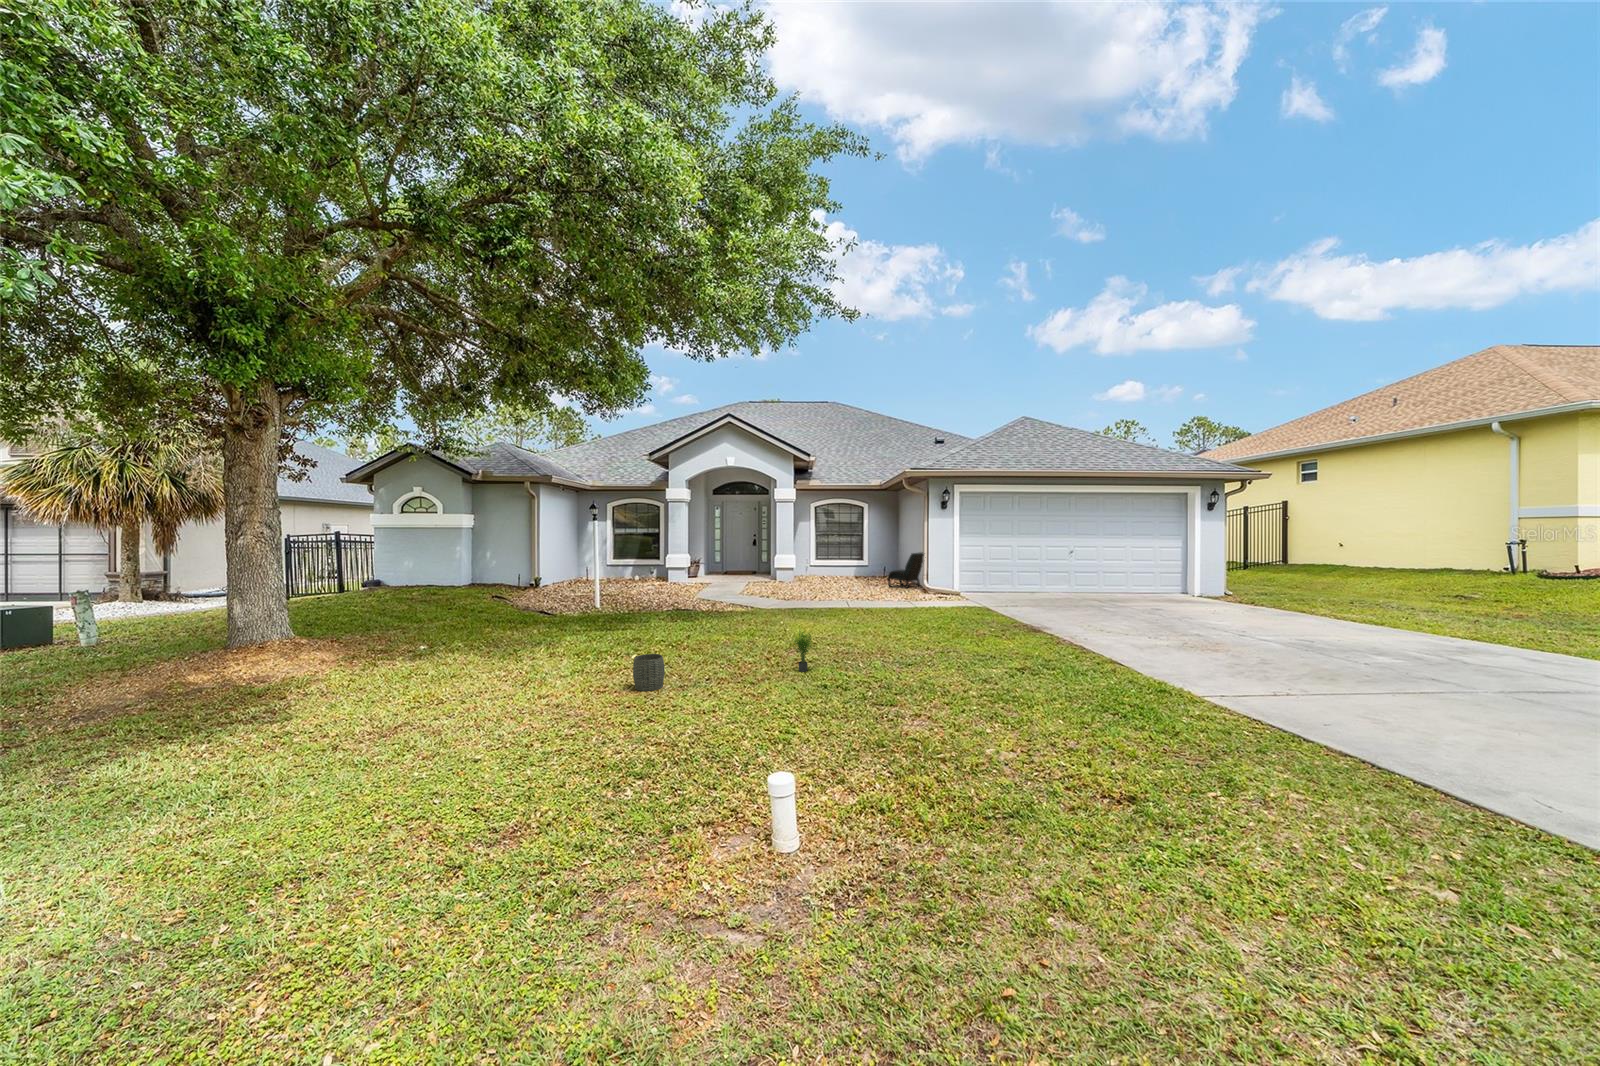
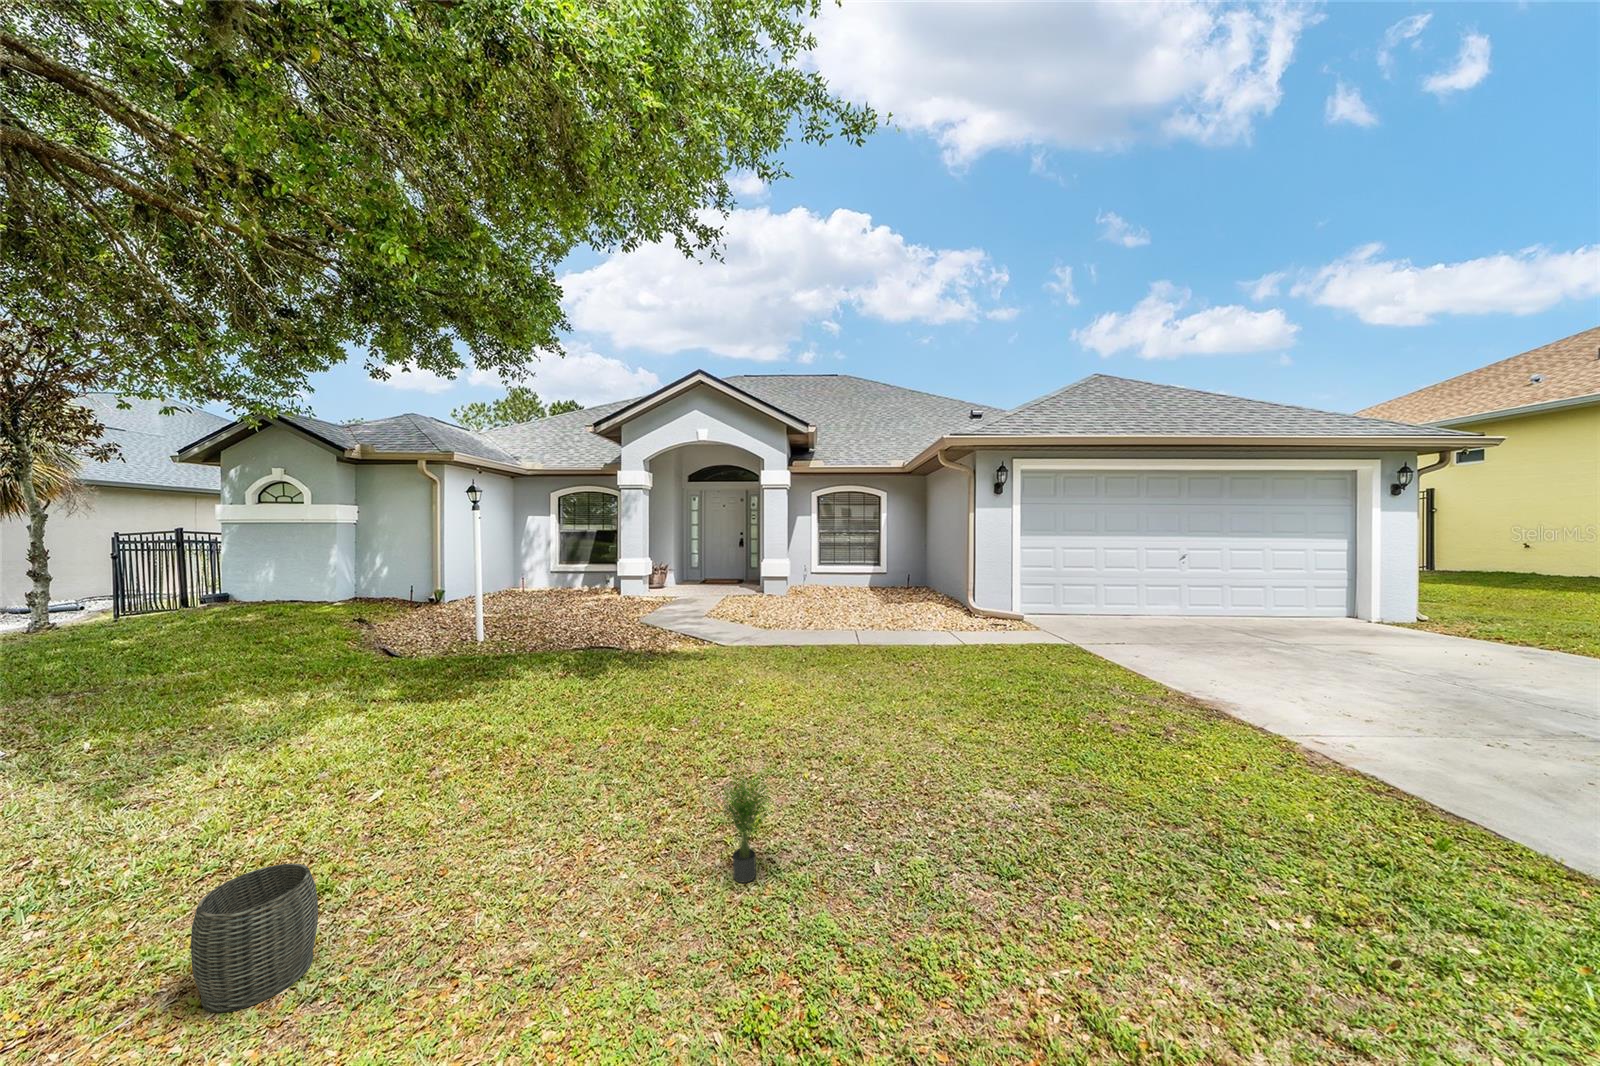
lounge chair: present [888,552,924,588] -> none [916,557,971,608]

